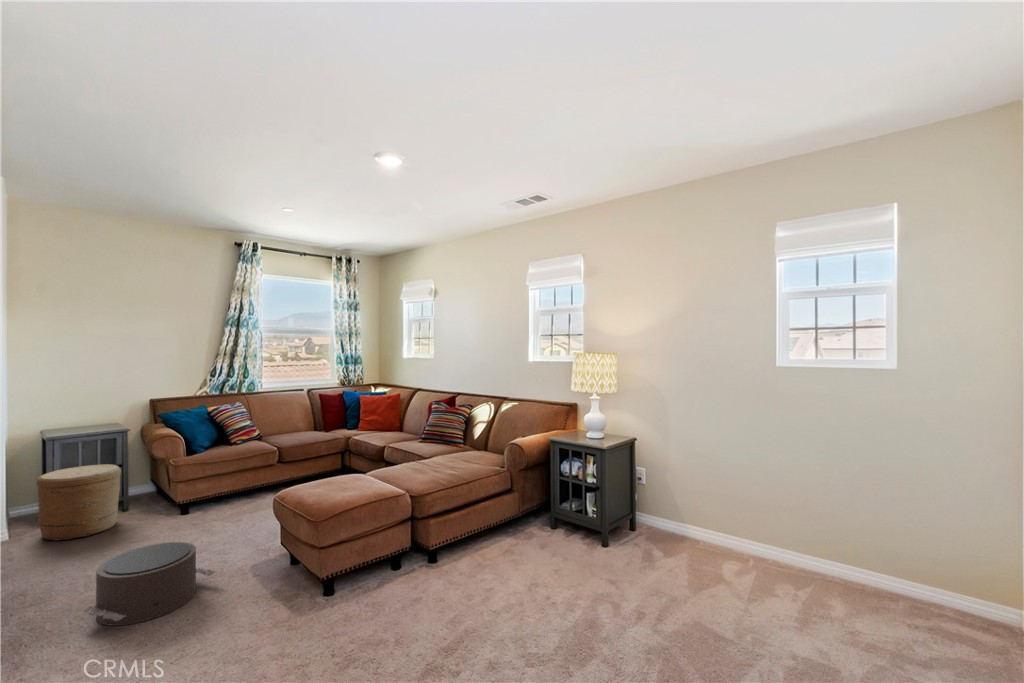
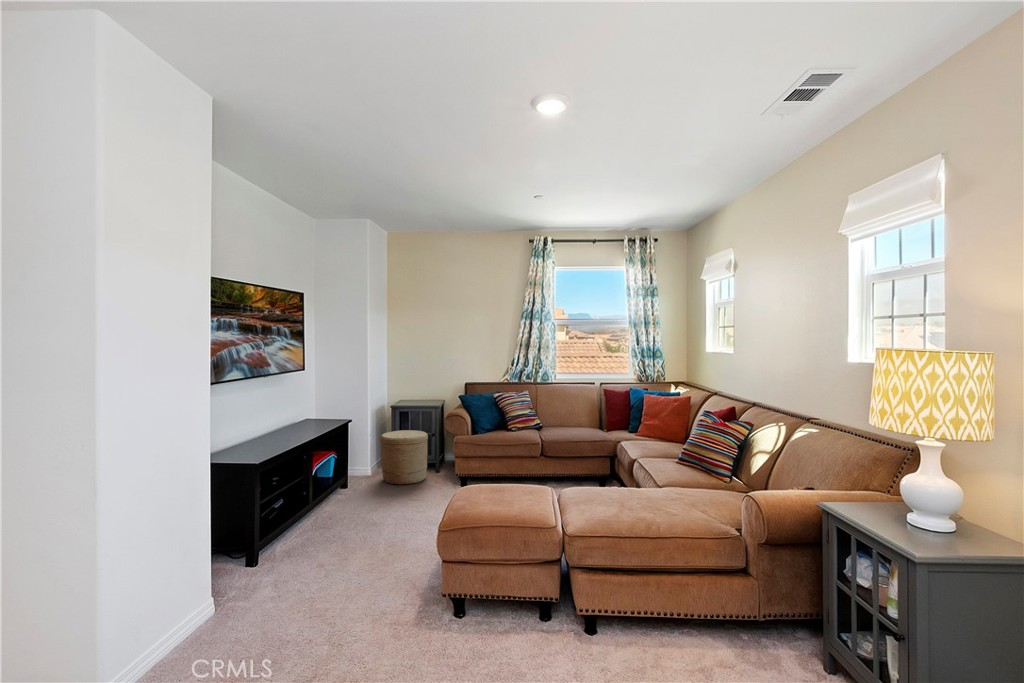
pouf: present [84,542,216,626] -> none [314,505,403,568]

